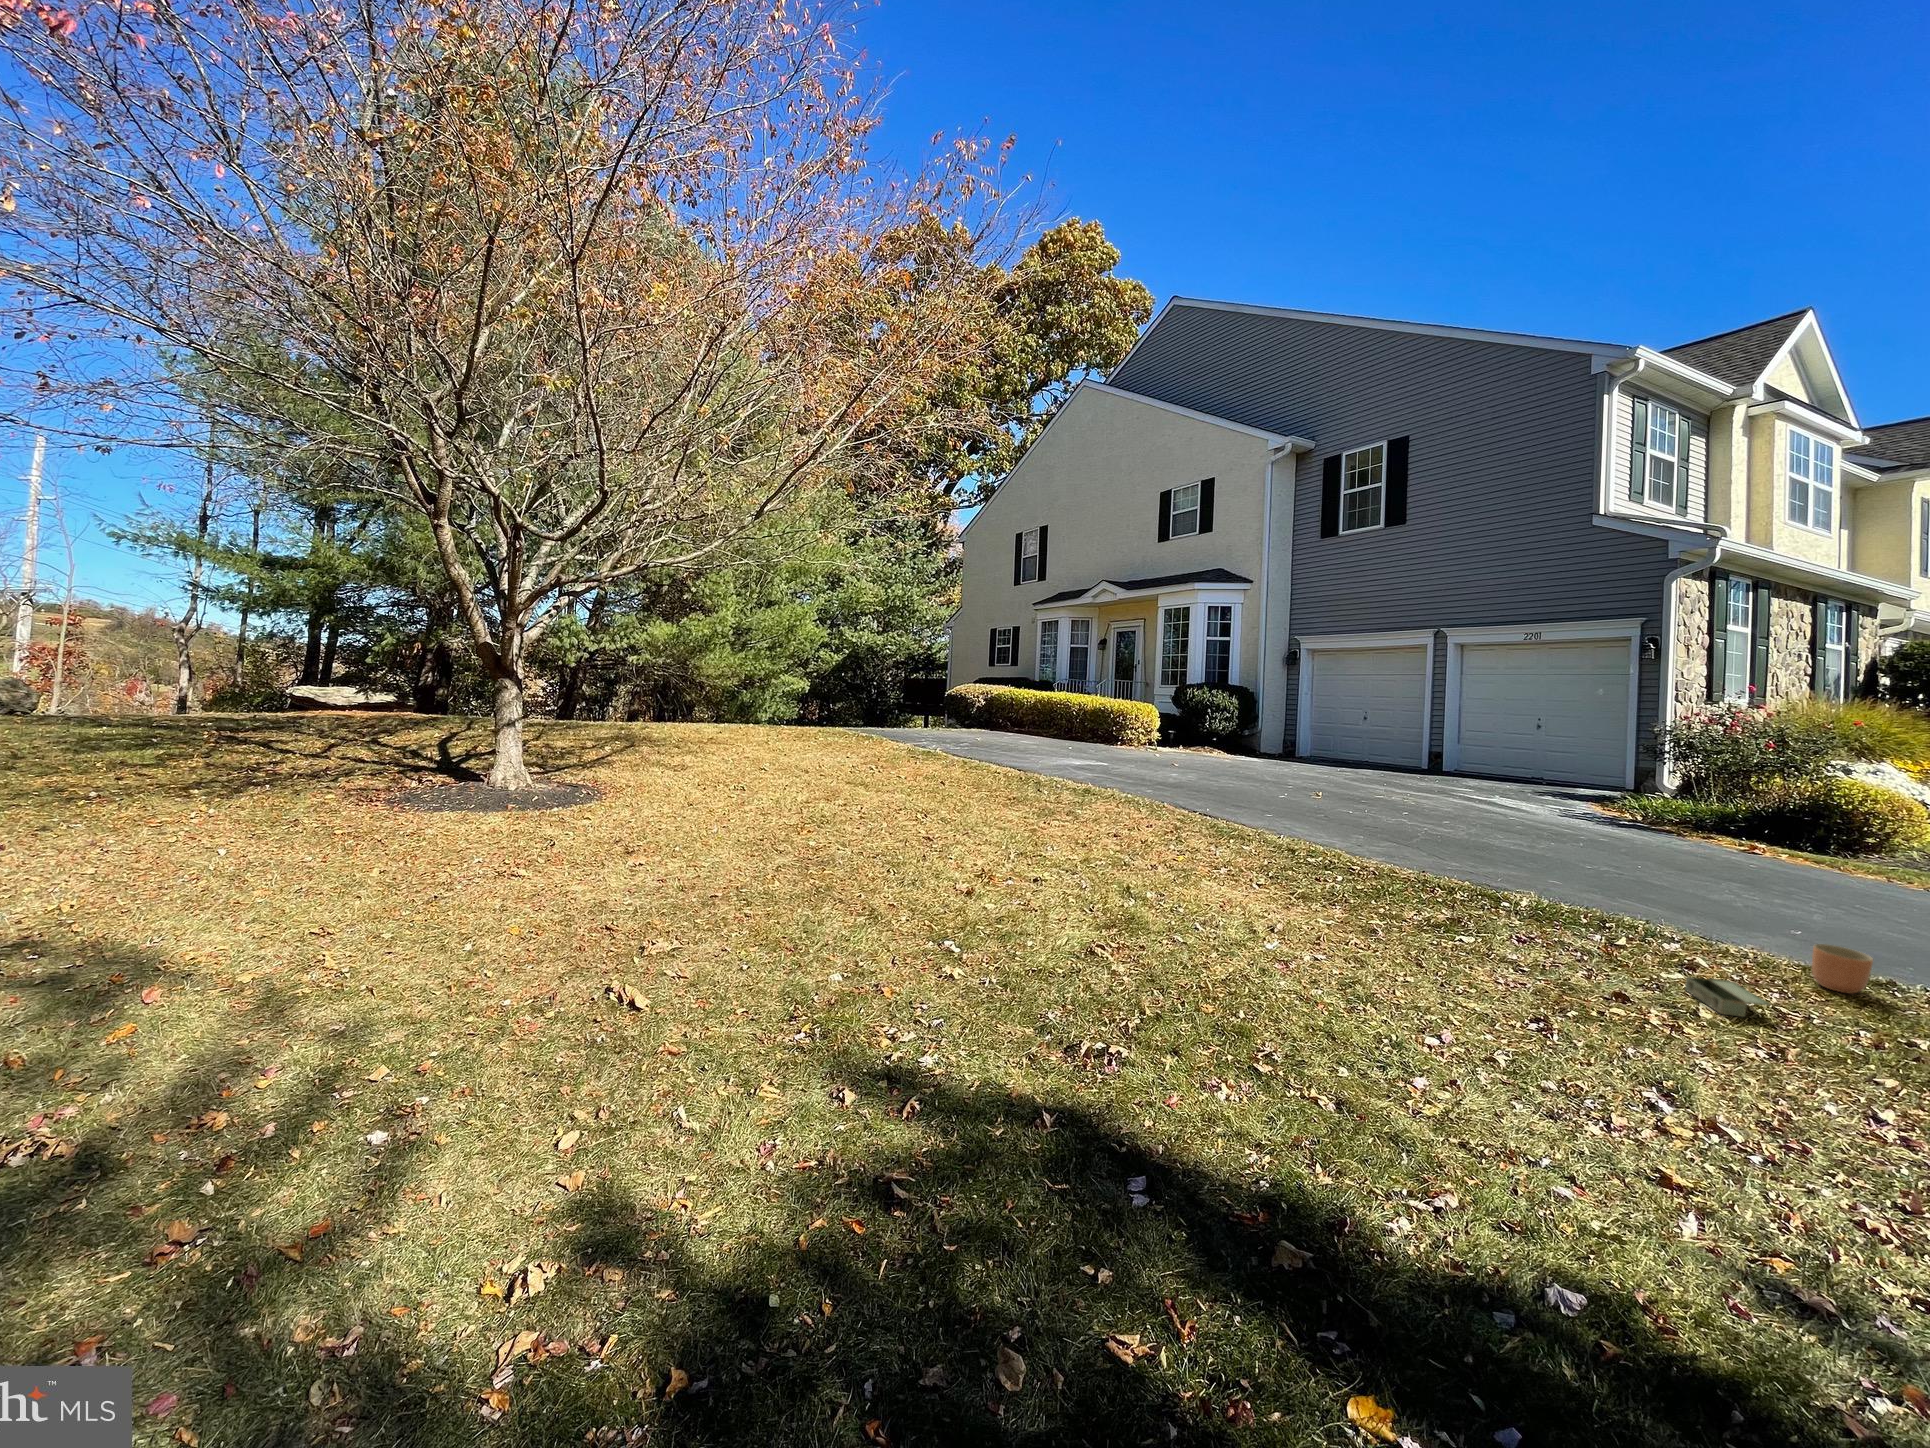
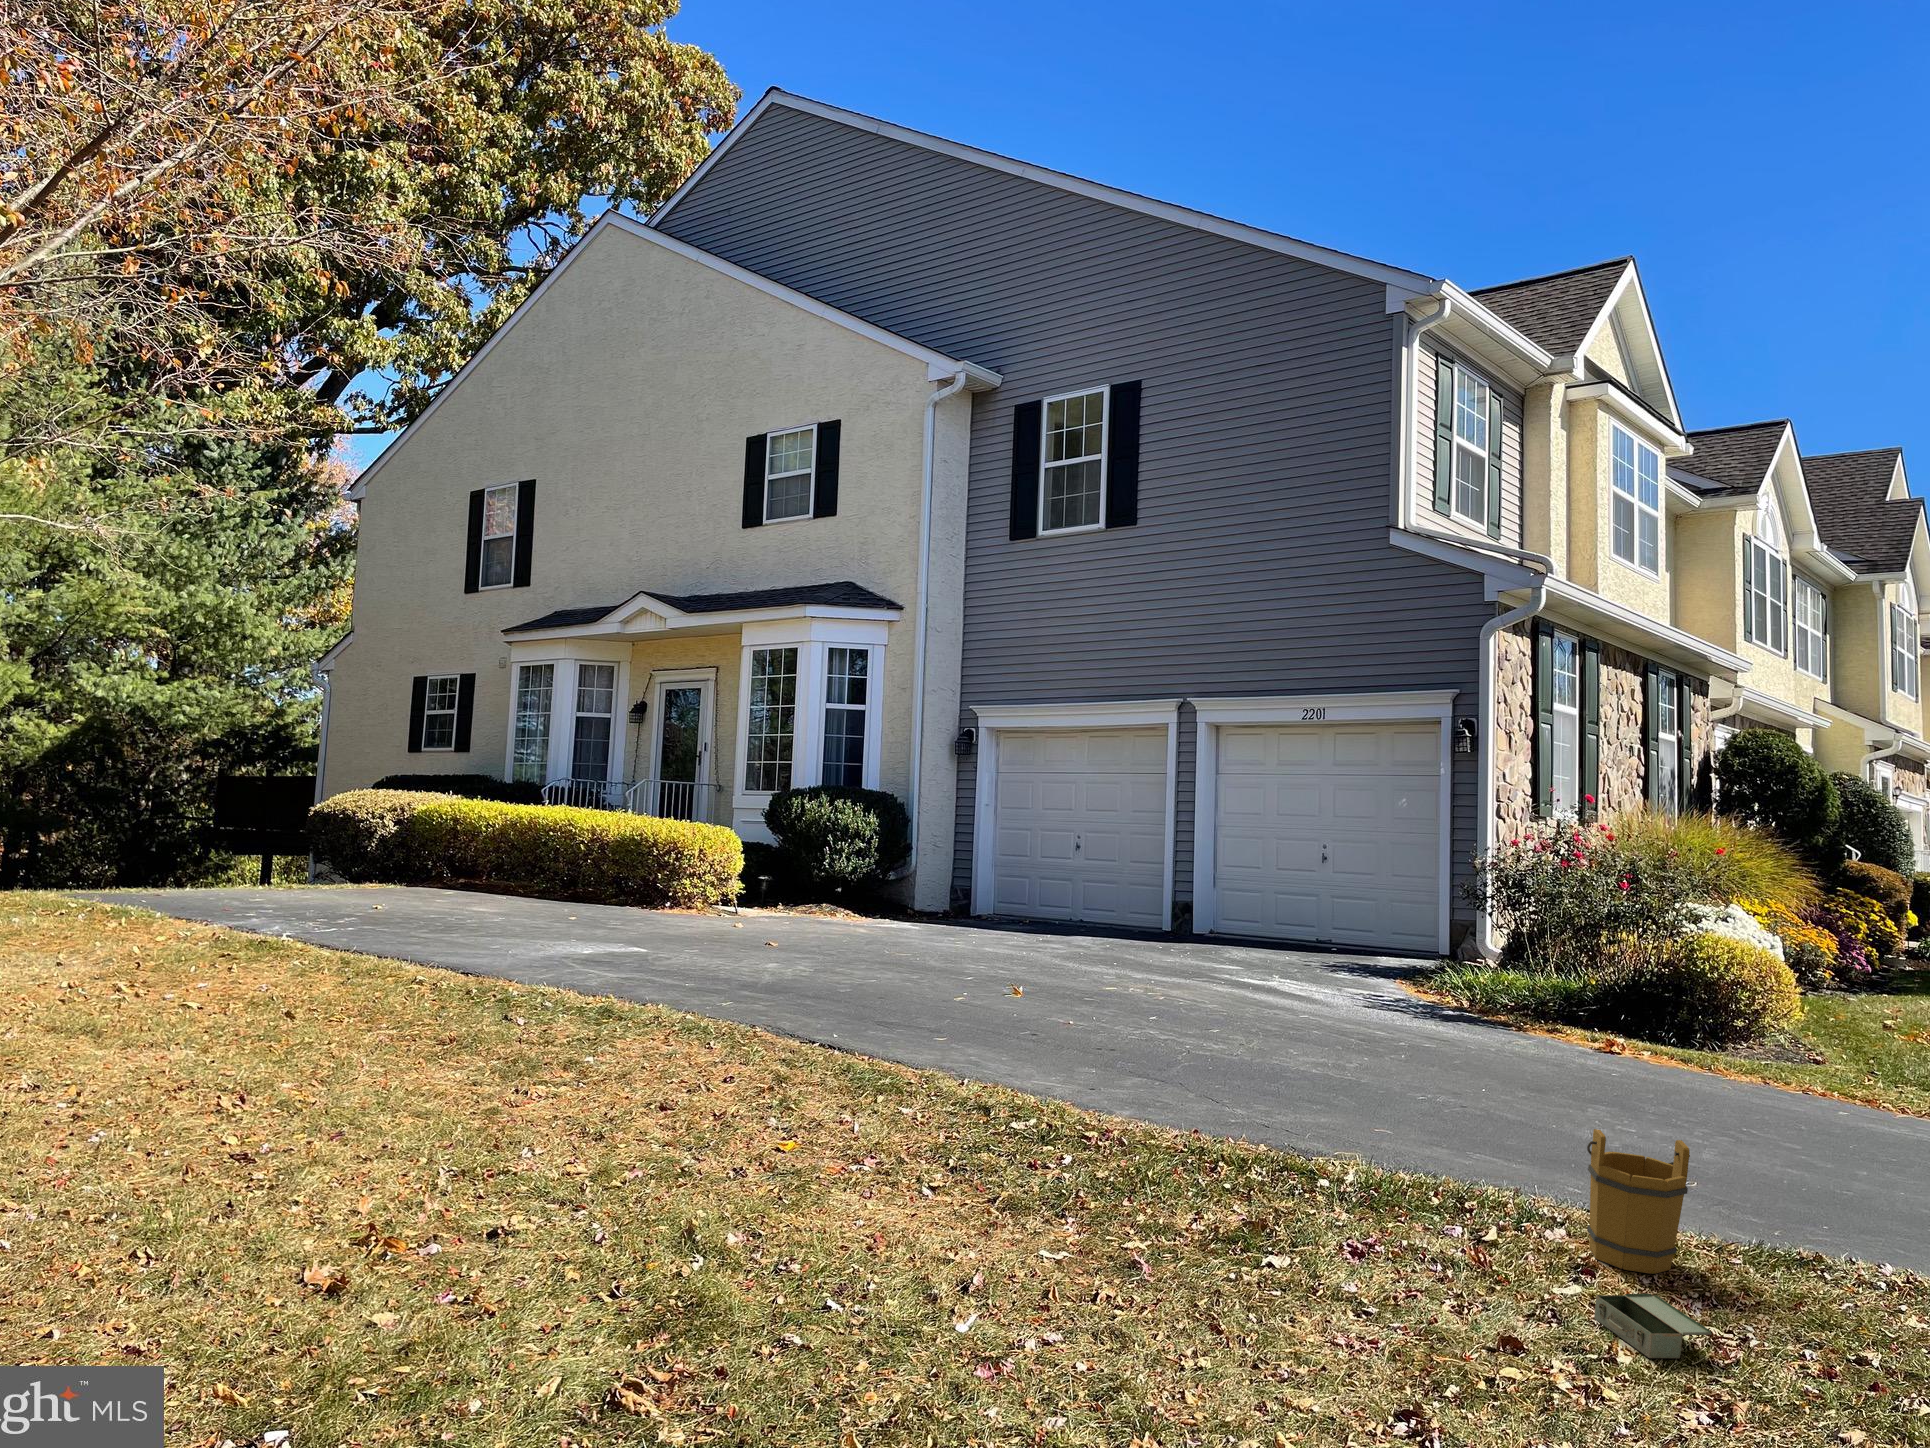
bucket: none [1691,883,1771,973] -> present [1587,1129,1690,1274]
planter: present [1812,944,1873,994] -> none [1742,1213,1816,1290]

